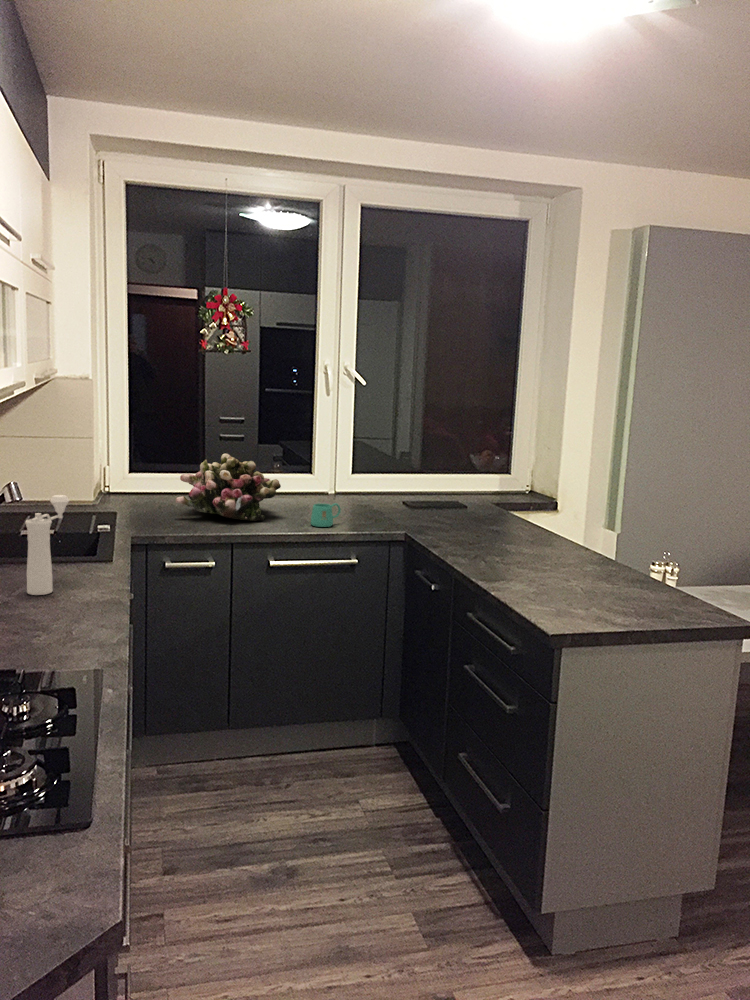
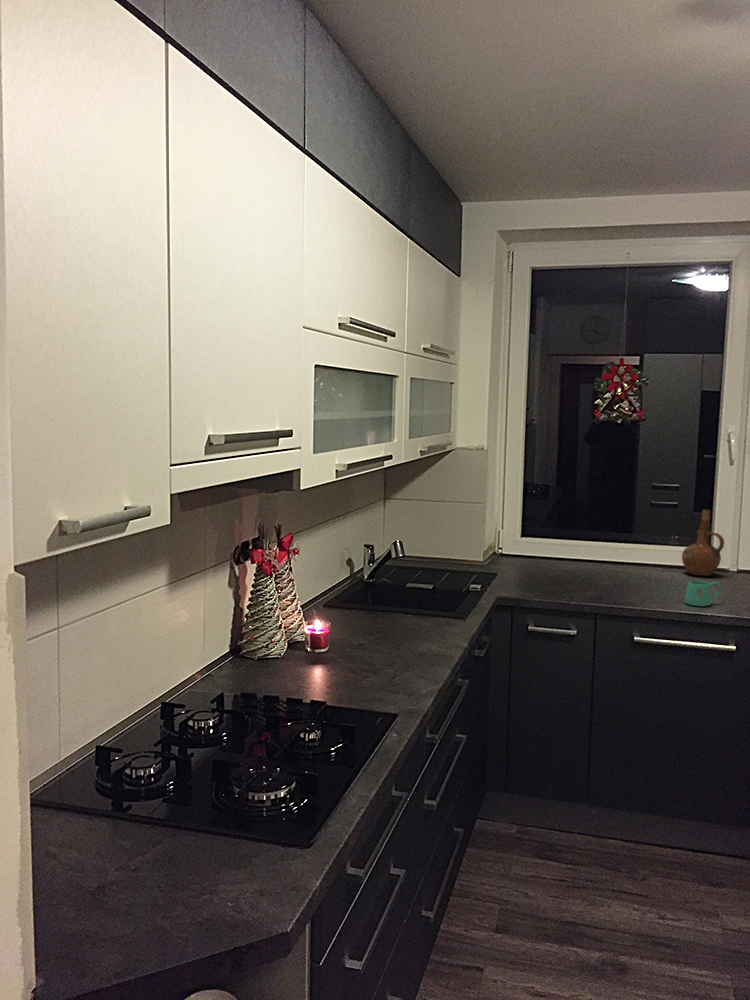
ceramic pitcher: none [291,438,328,500] -> present [682,510,724,576]
flower arrangement: present [176,454,281,521] -> none [549,523,658,594]
pepper mill: present [25,495,69,595] -> none [381,556,425,644]

